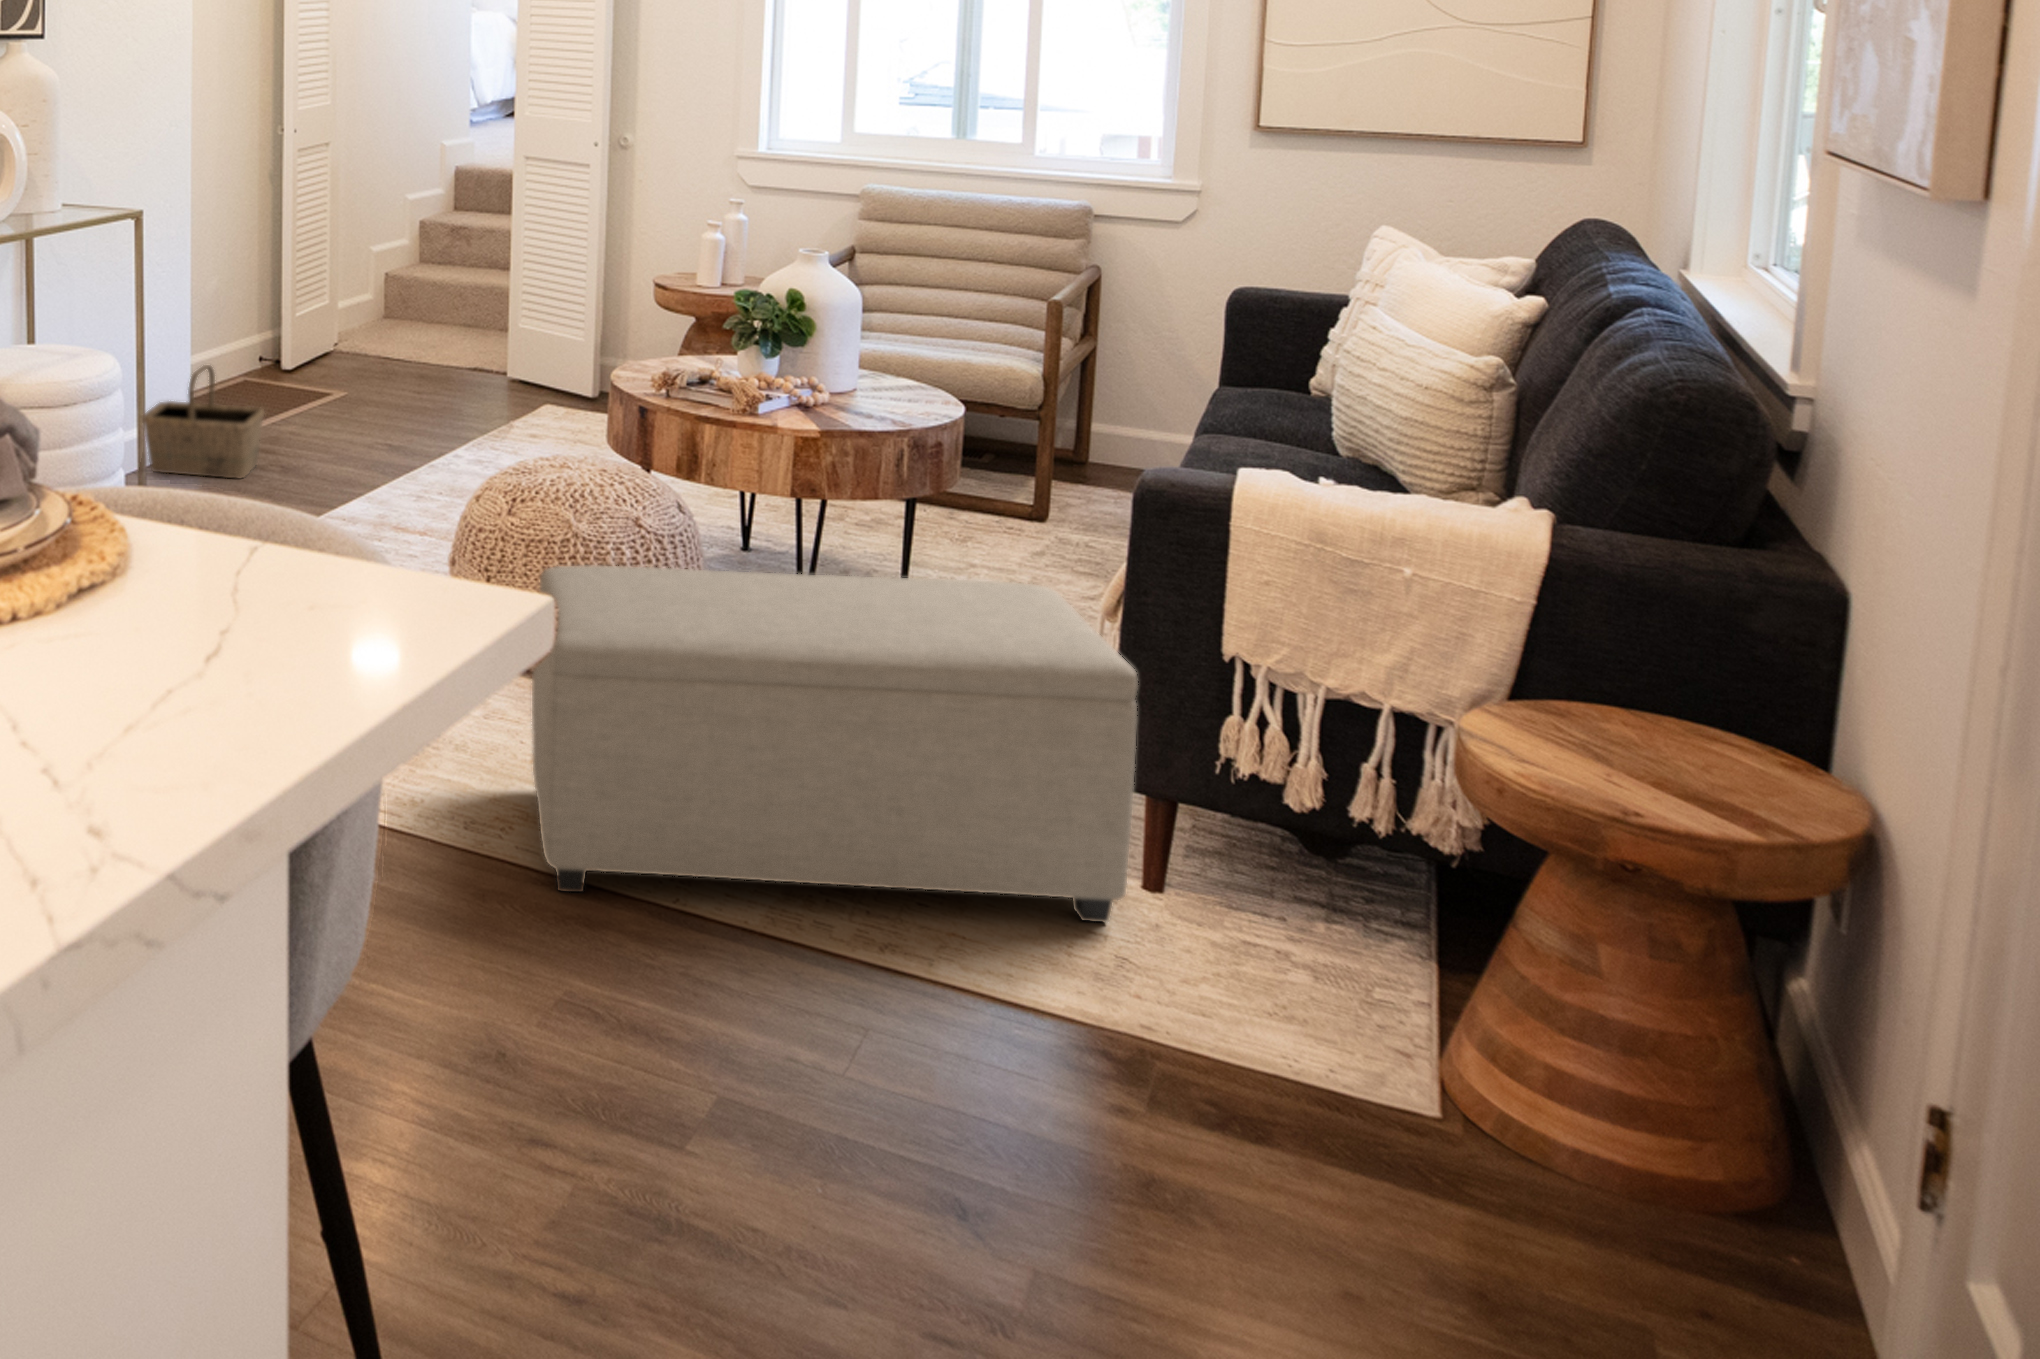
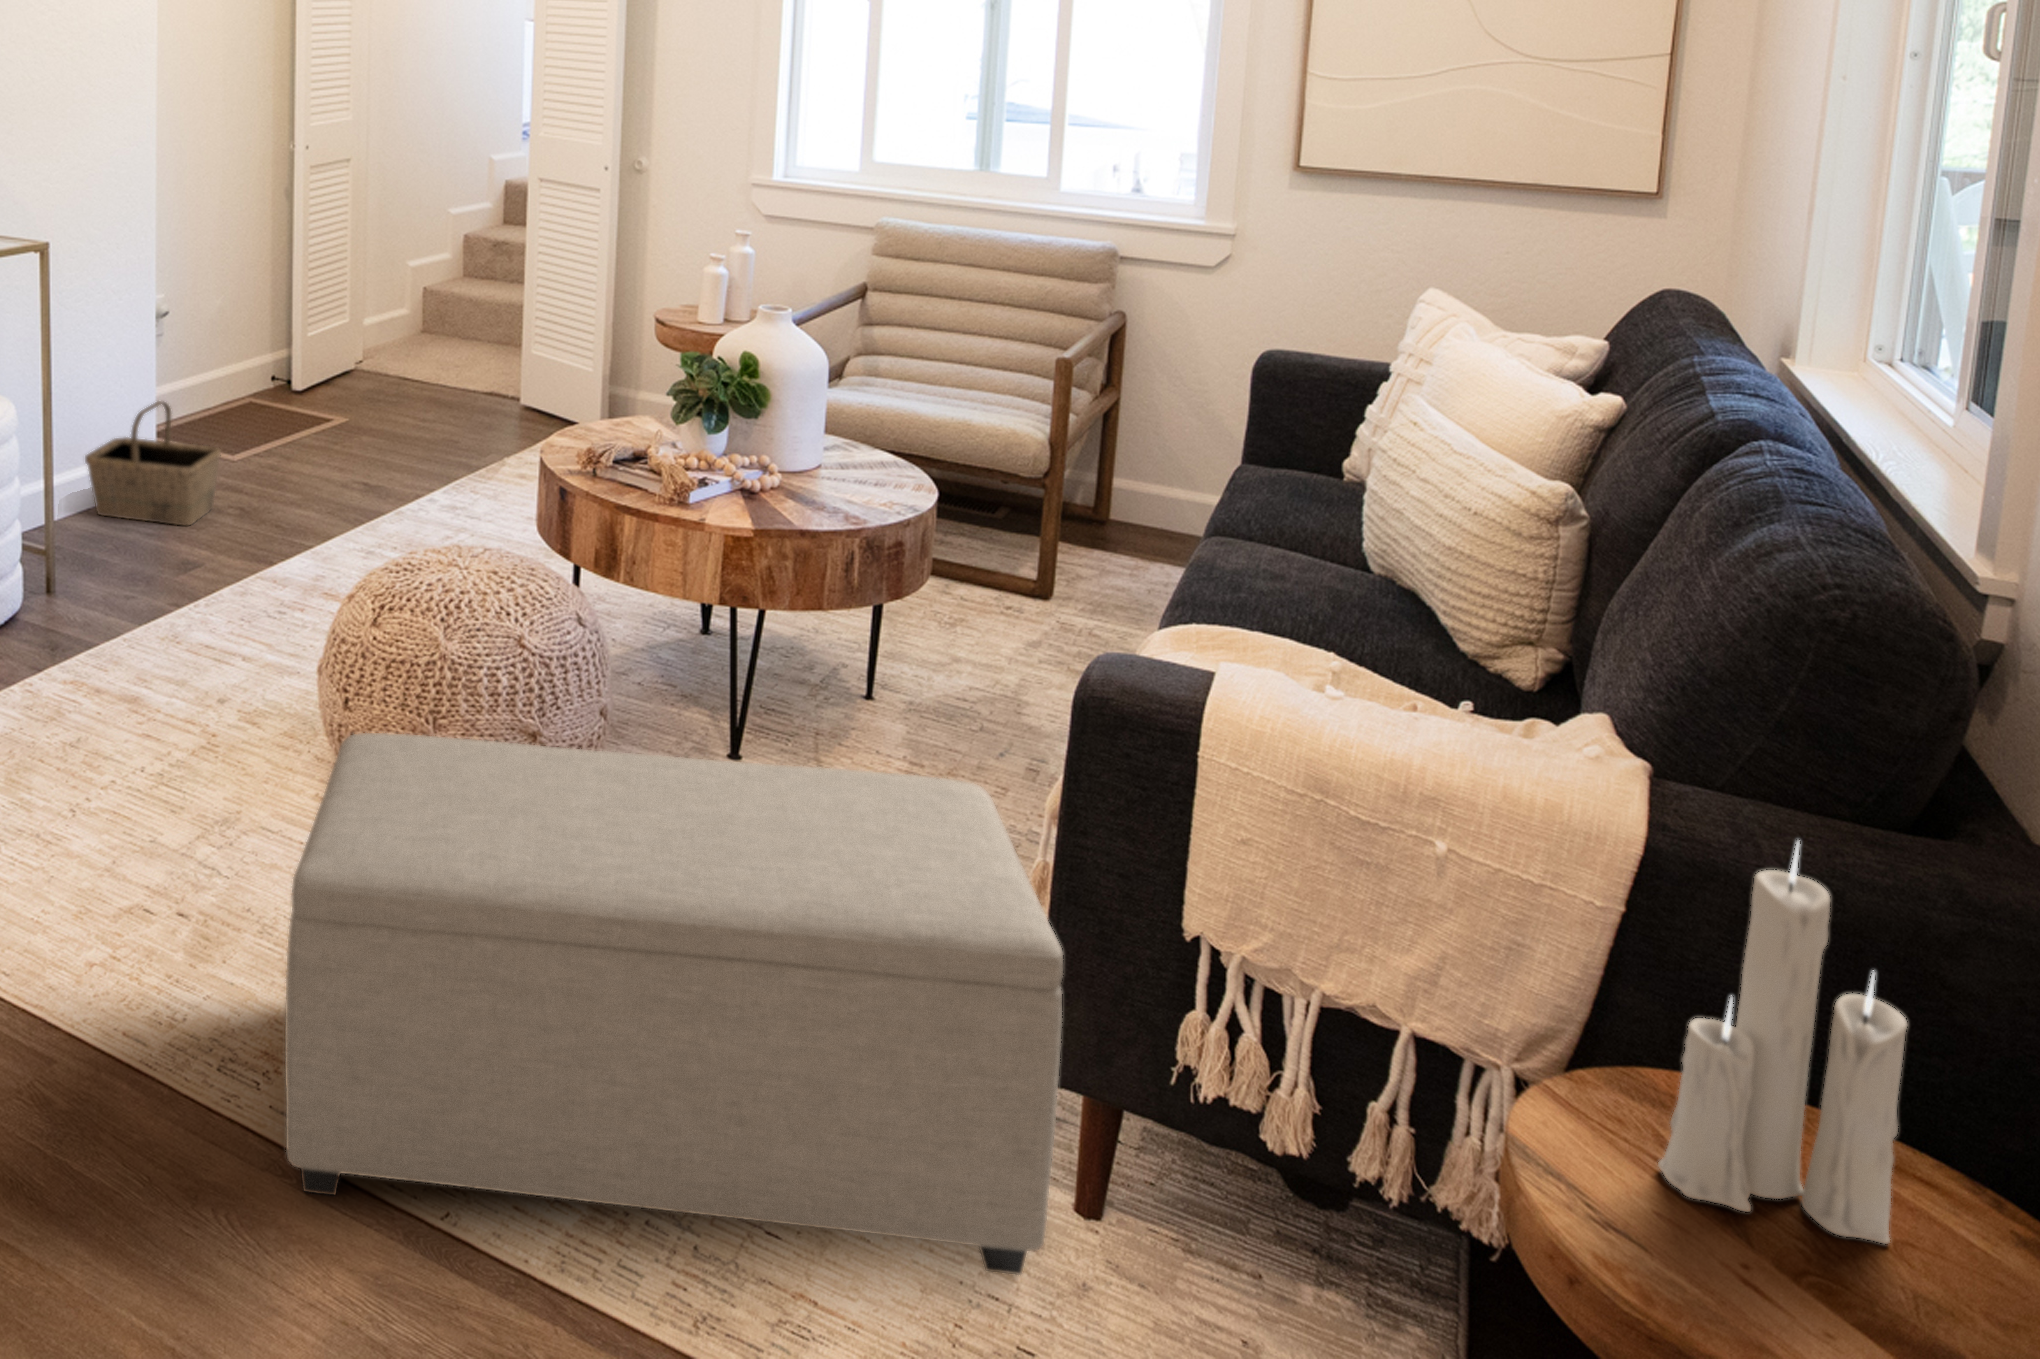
candle: none [1559,494,1711,761] -> present [1659,842,1907,1244]

